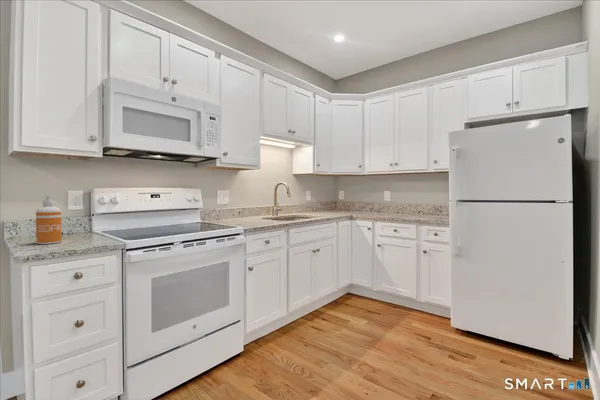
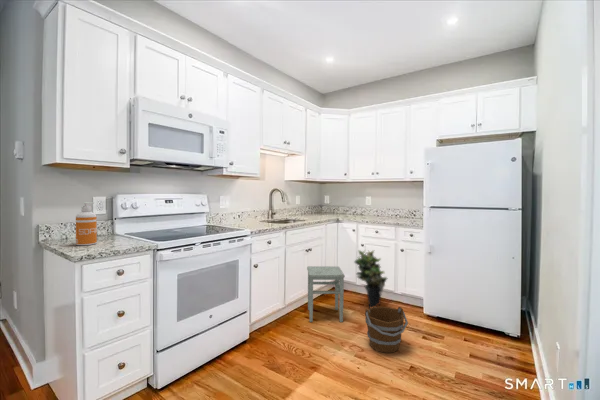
potted plant: none [368,251,407,321] -> present [355,251,387,308]
stool: none [314,269,355,333] -> present [307,266,345,322]
bucket: none [377,318,429,374] -> present [365,307,408,353]

